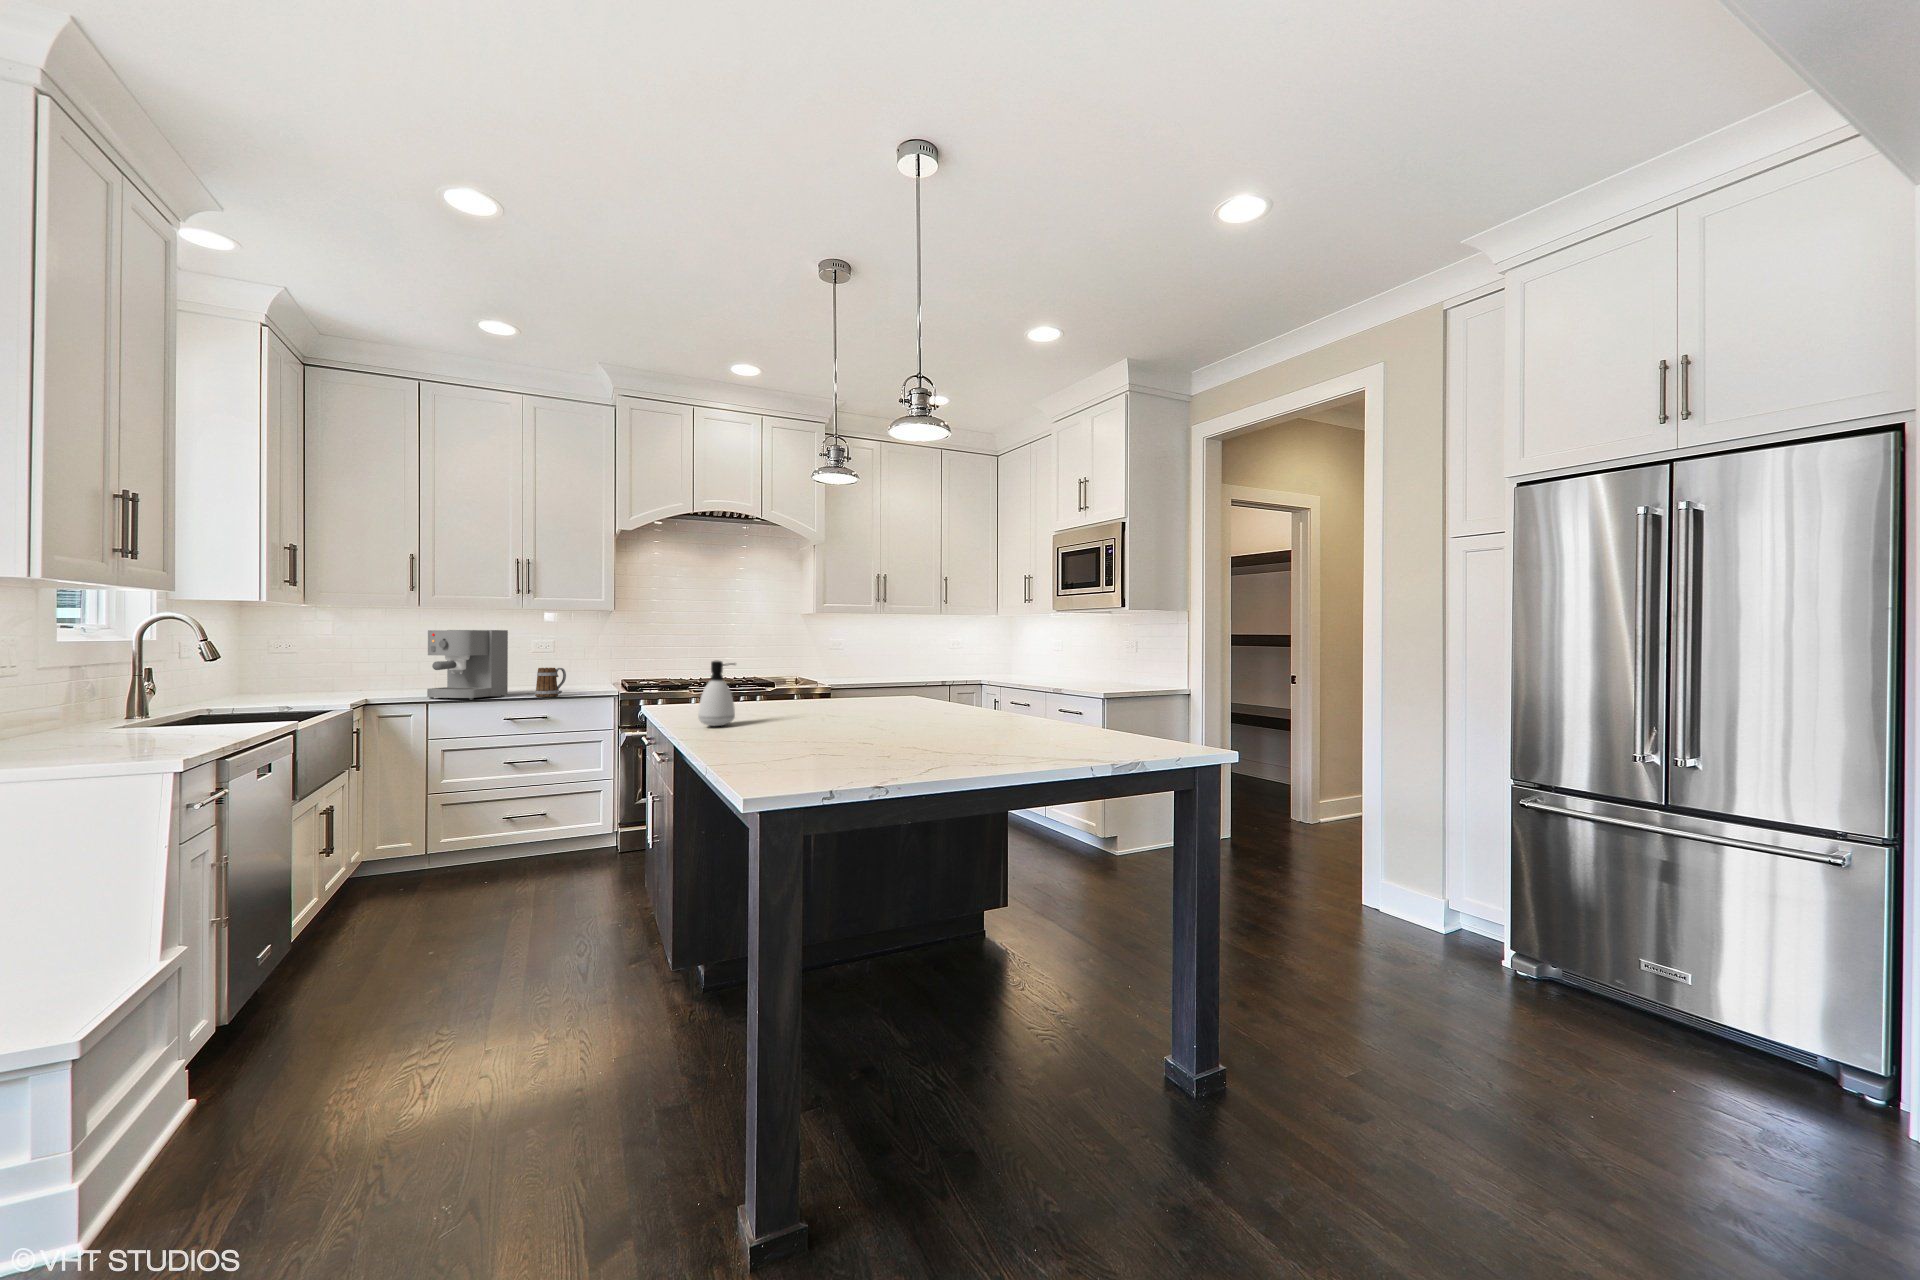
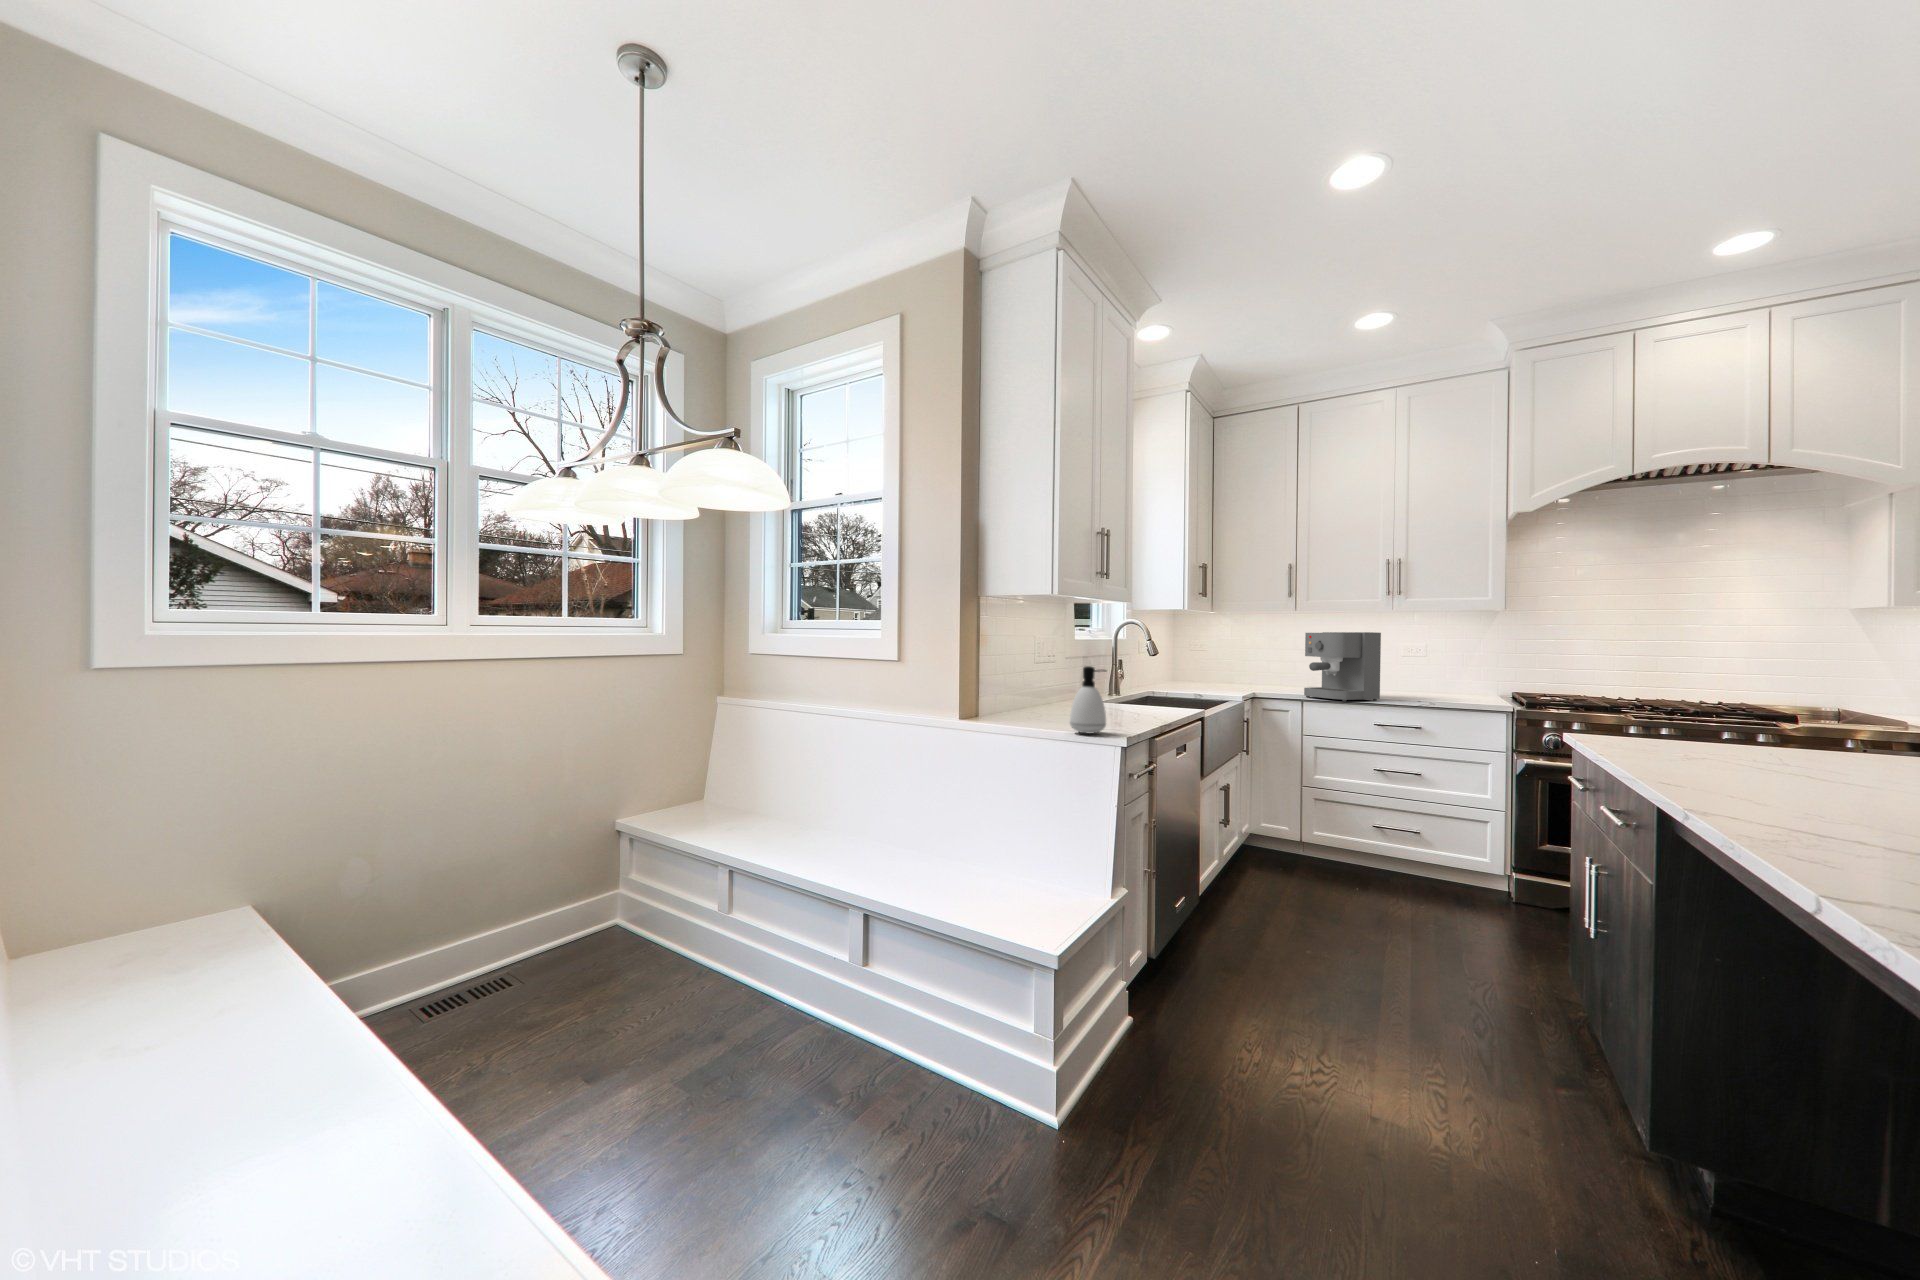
soap dispenser: present [698,661,735,726] -> present [1070,666,1106,734]
mug: present [535,668,566,697] -> none [1410,673,1446,705]

